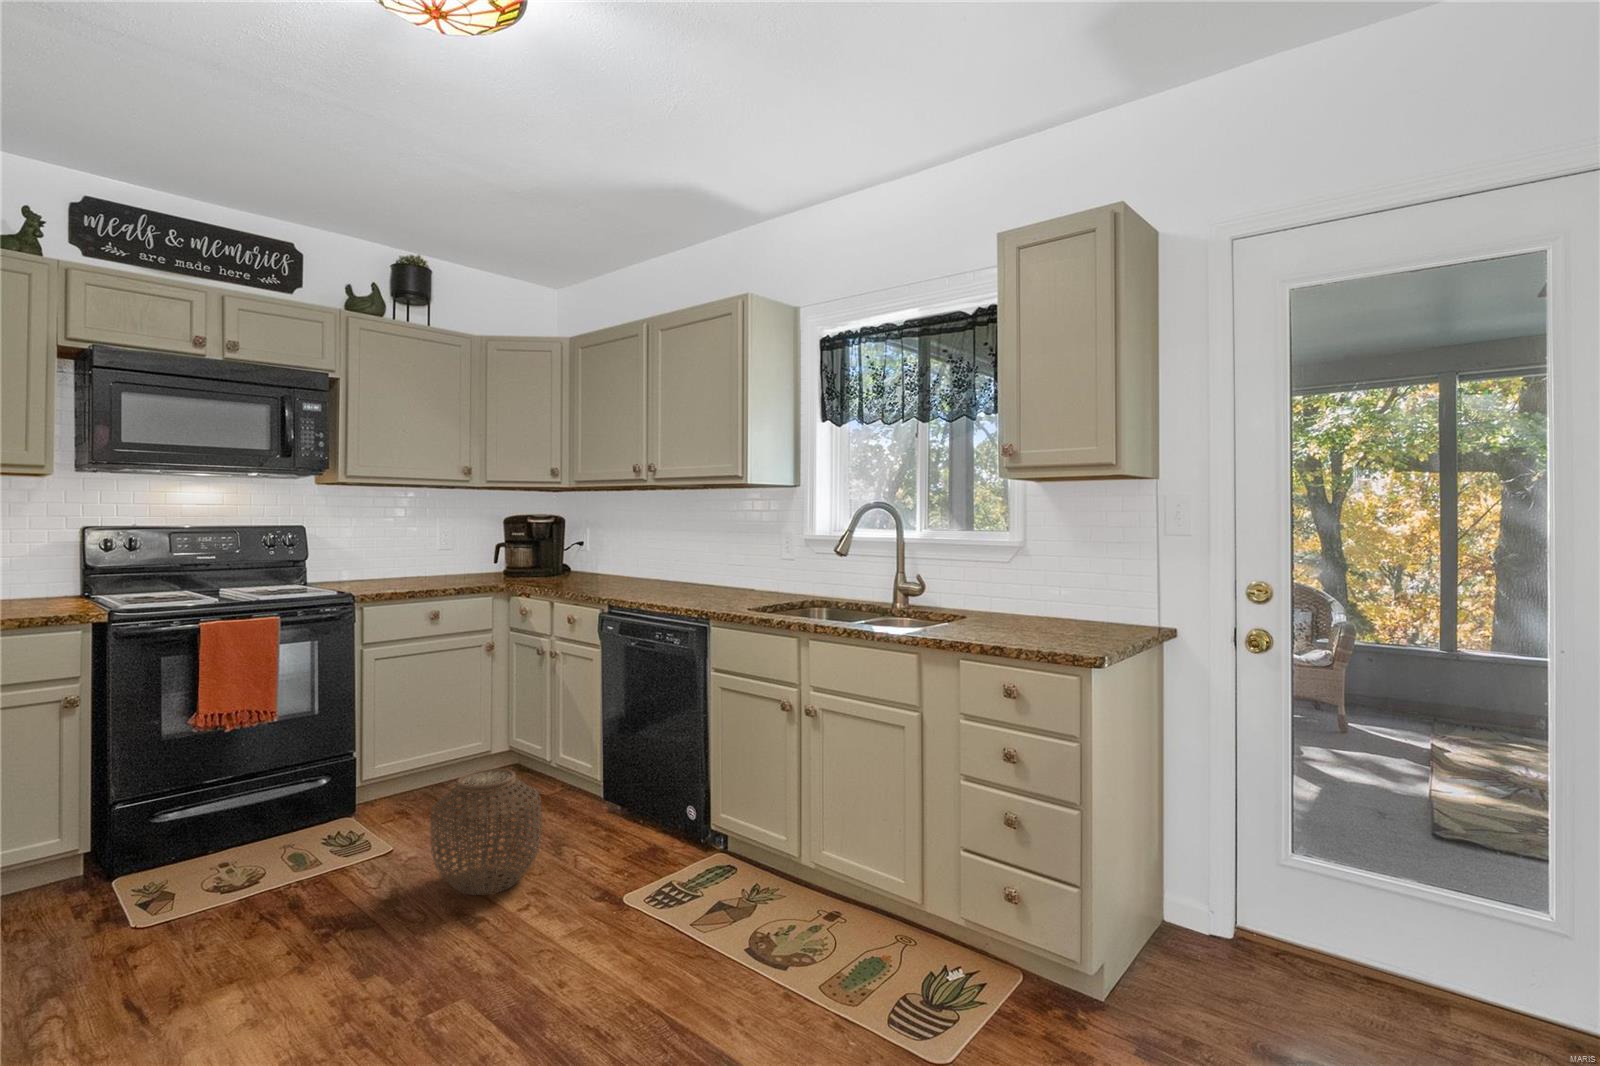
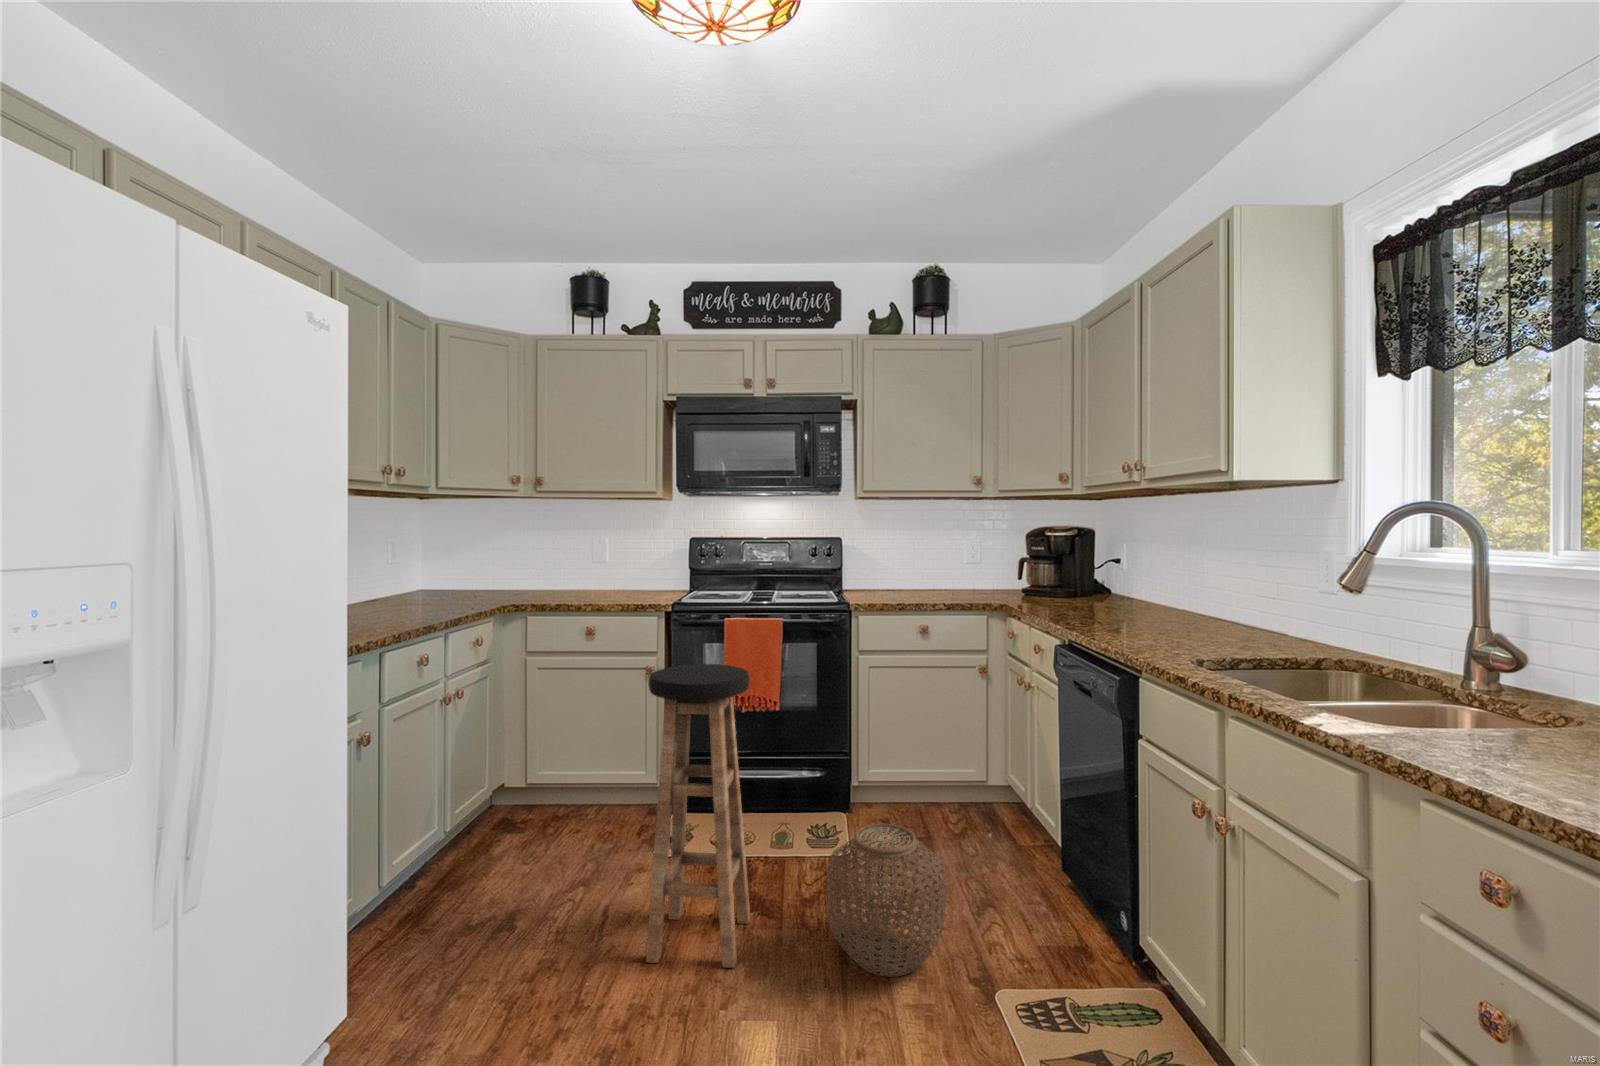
bar stool: none [217,652,352,980] -> present [646,664,750,968]

